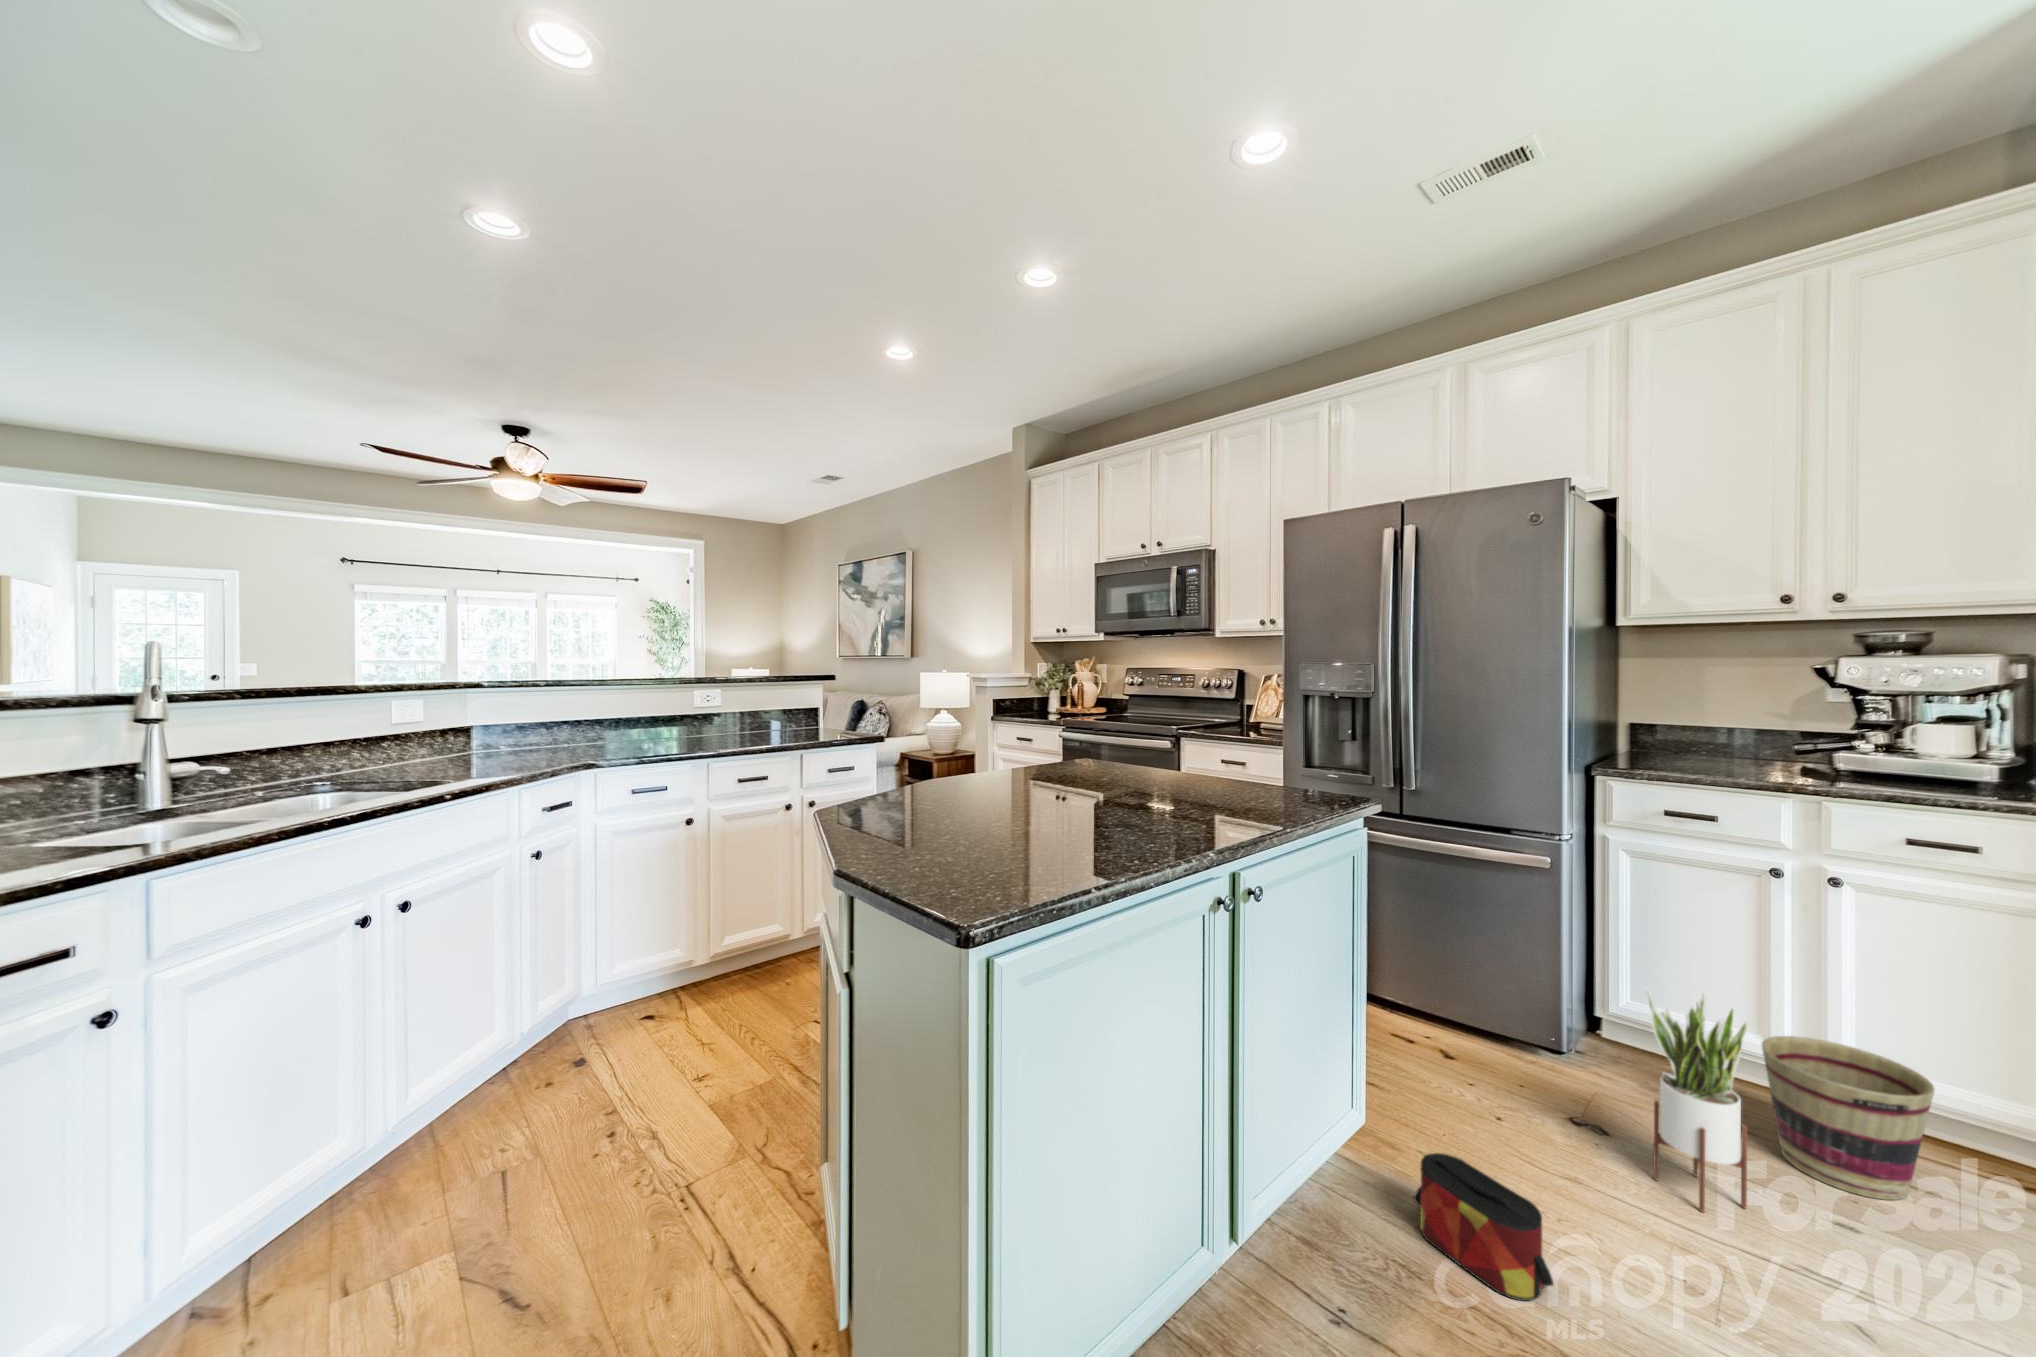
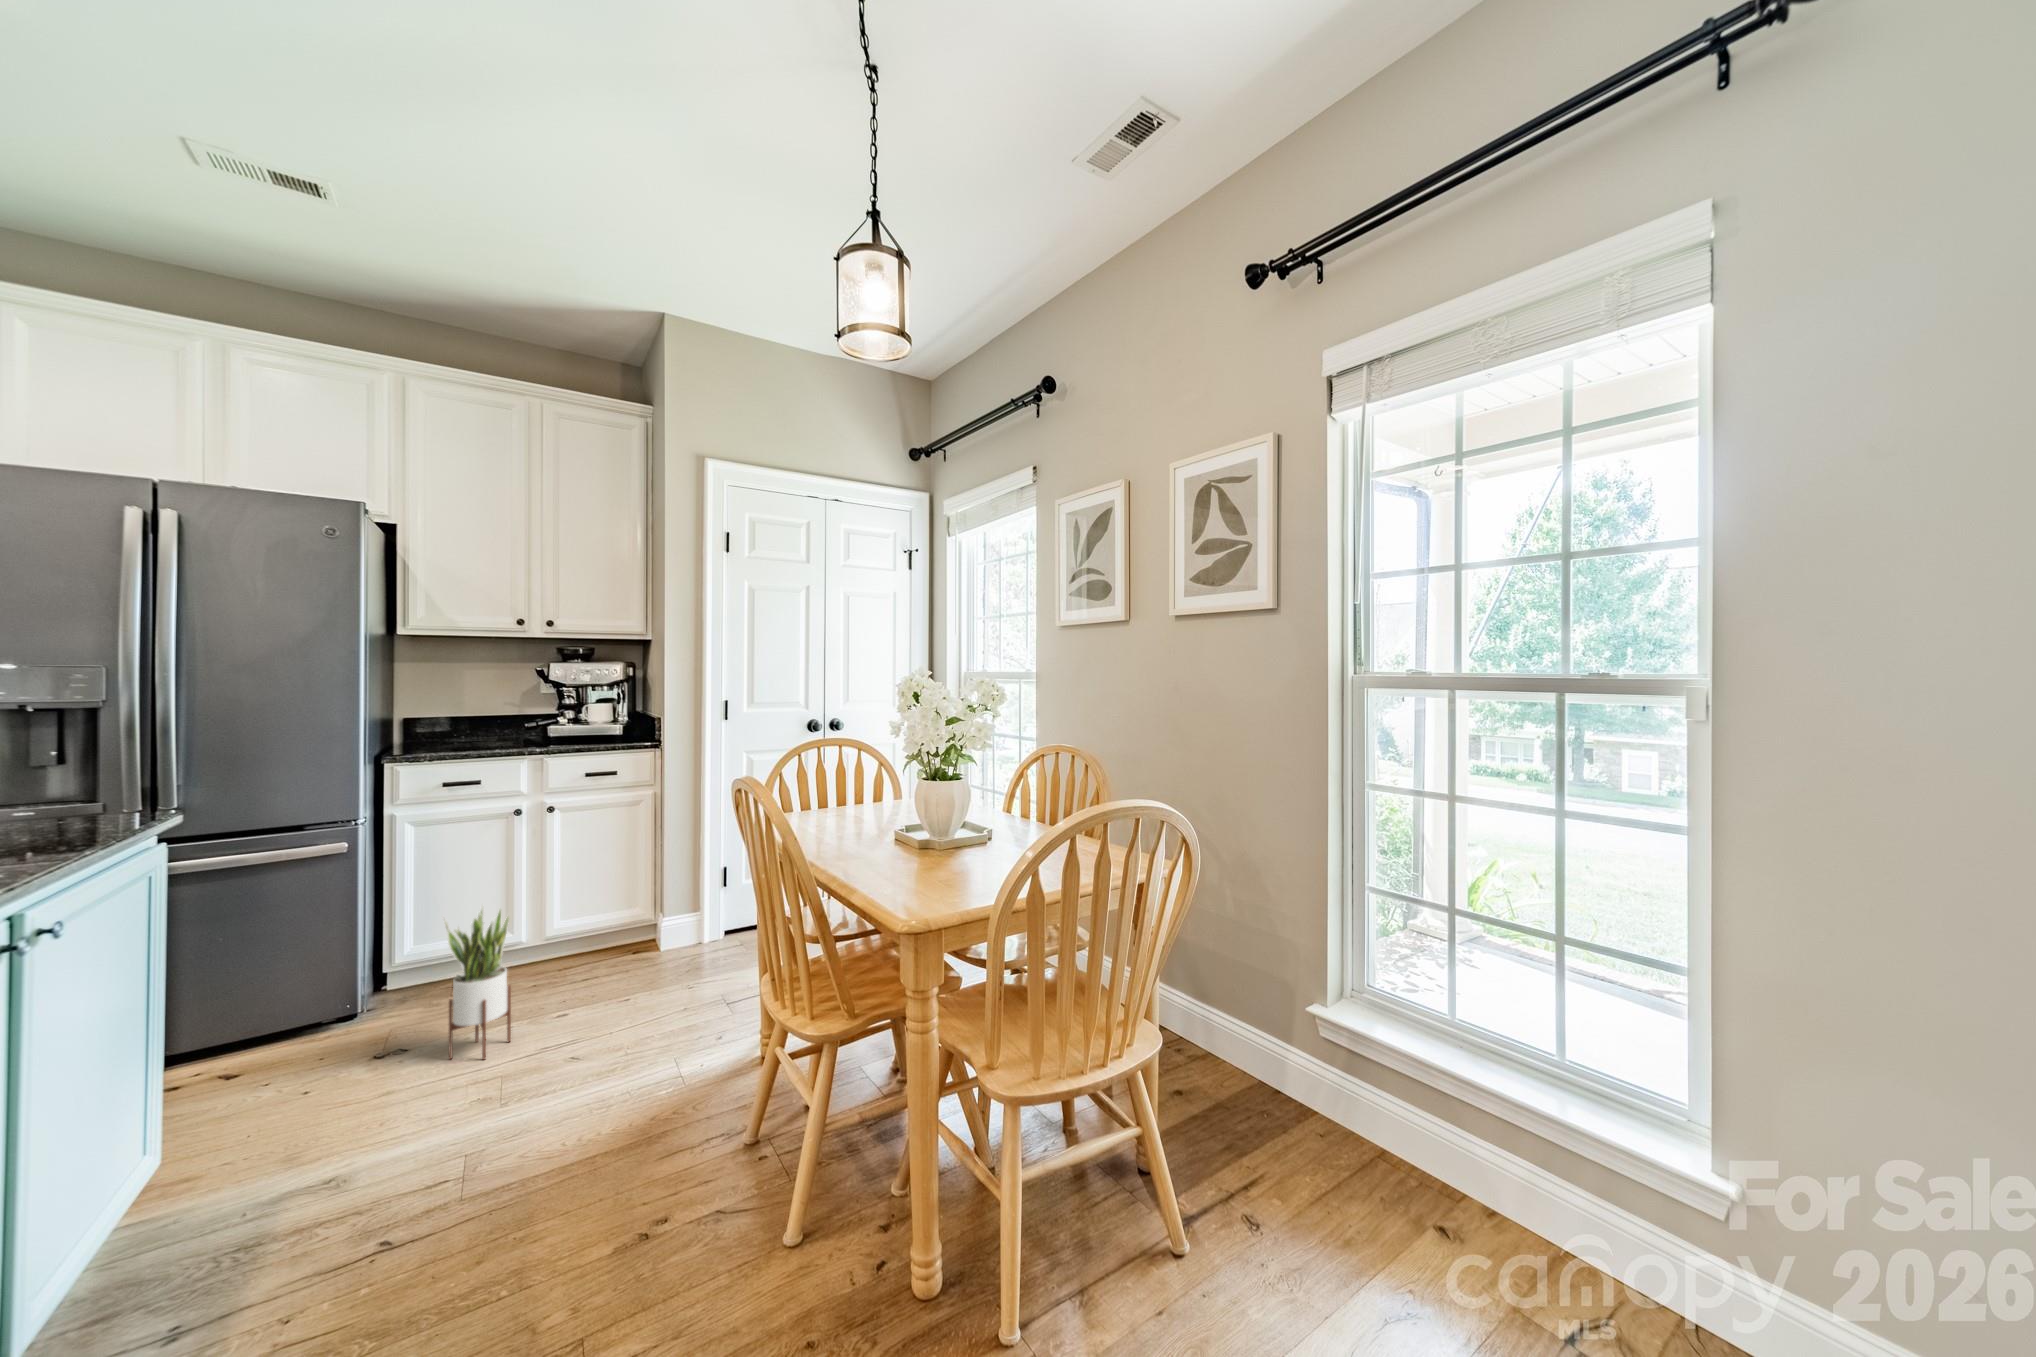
basket: present [1762,1036,1935,1200] -> none [514,911,602,1003]
bag: present [1414,1153,1554,1301] -> none [232,1116,390,1223]

